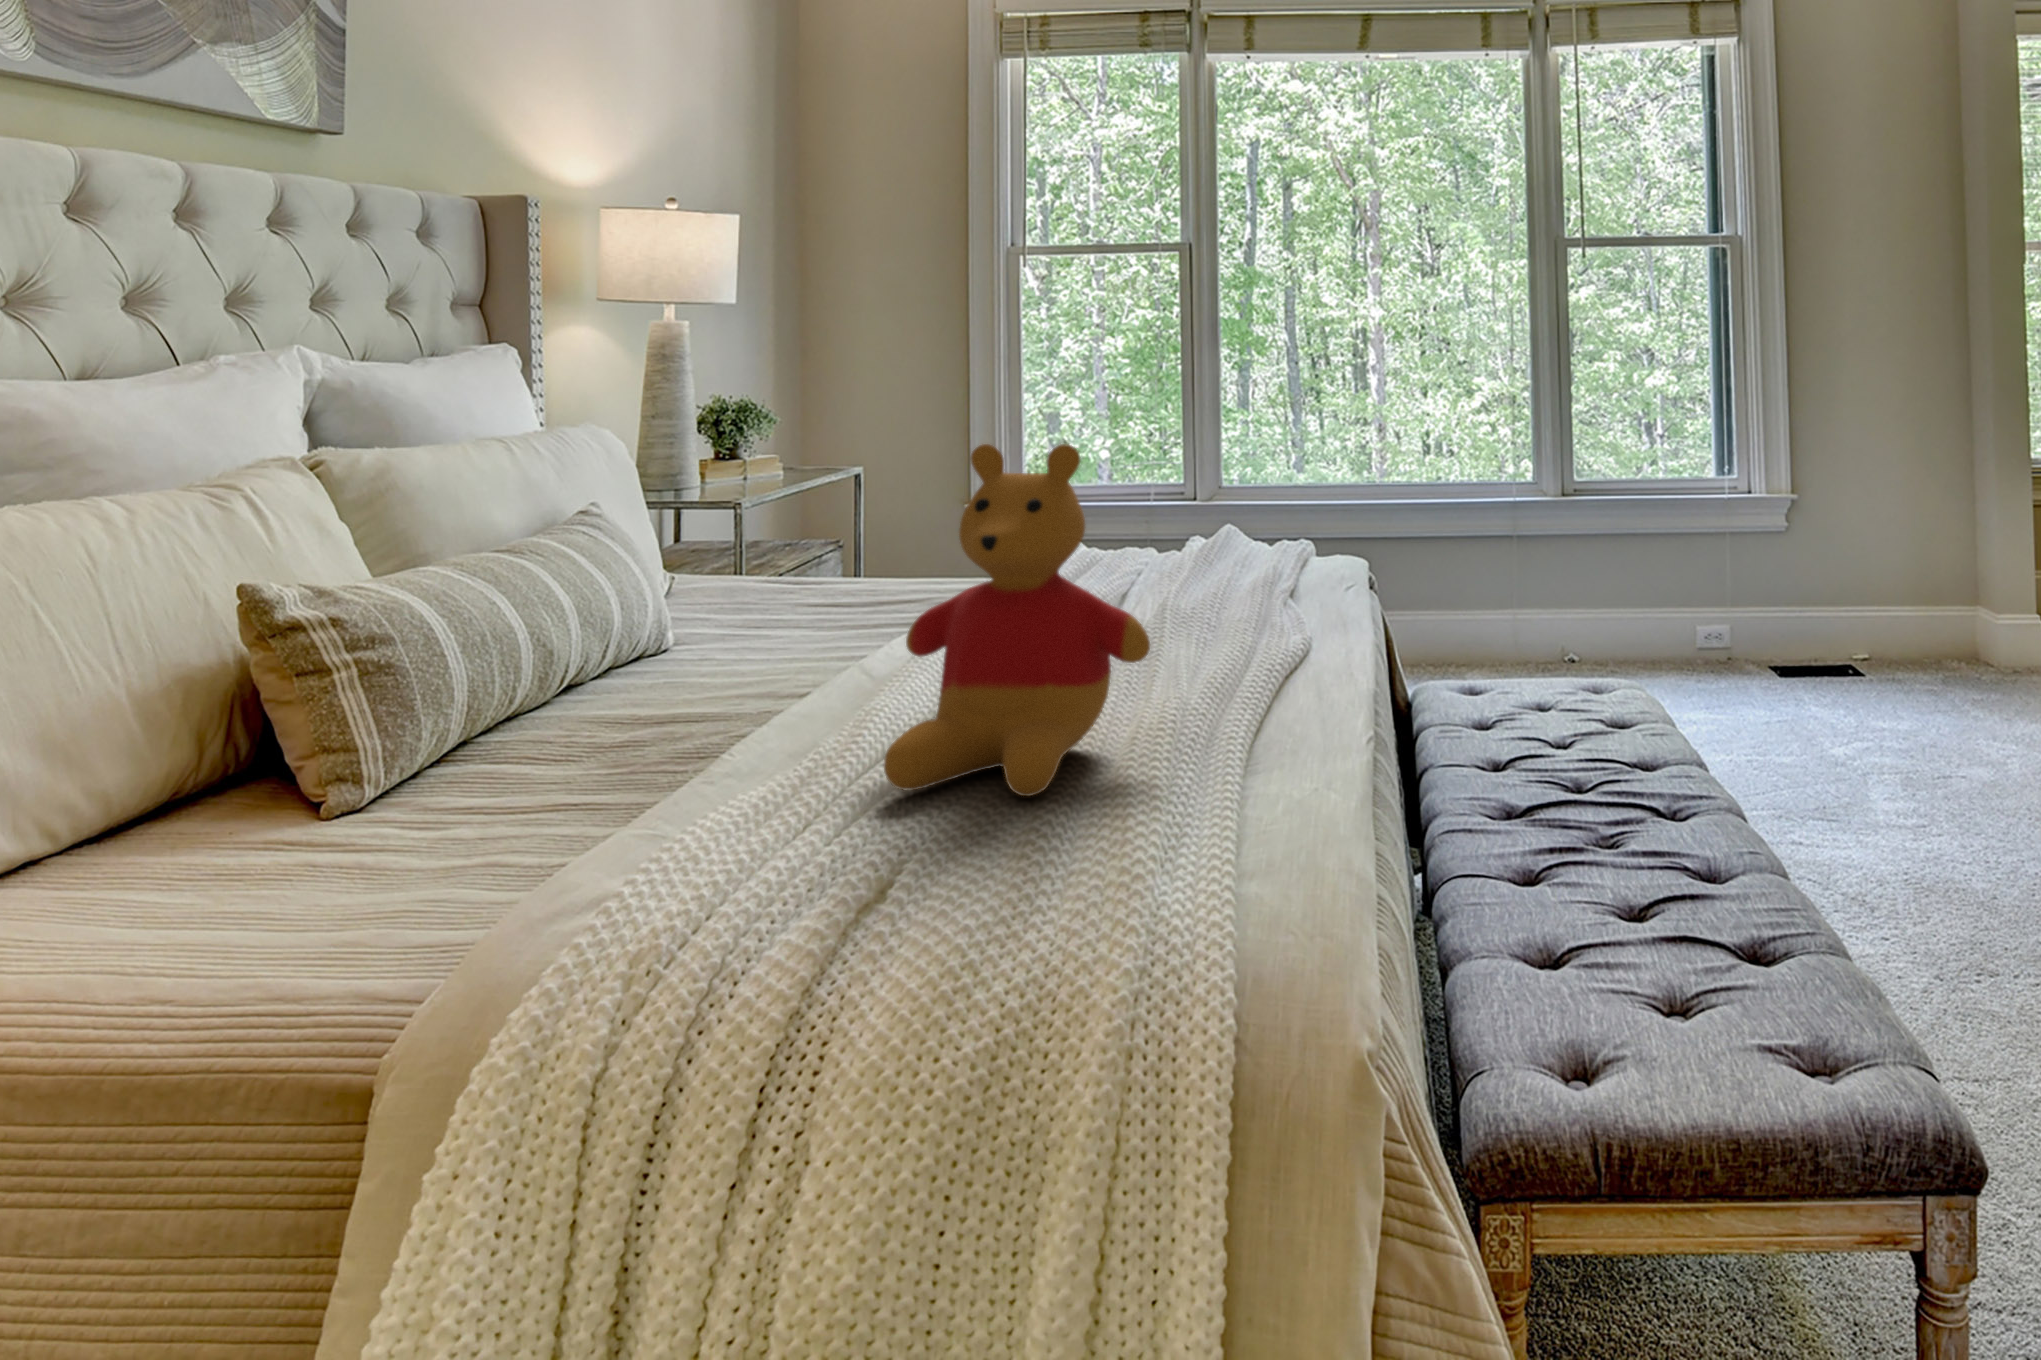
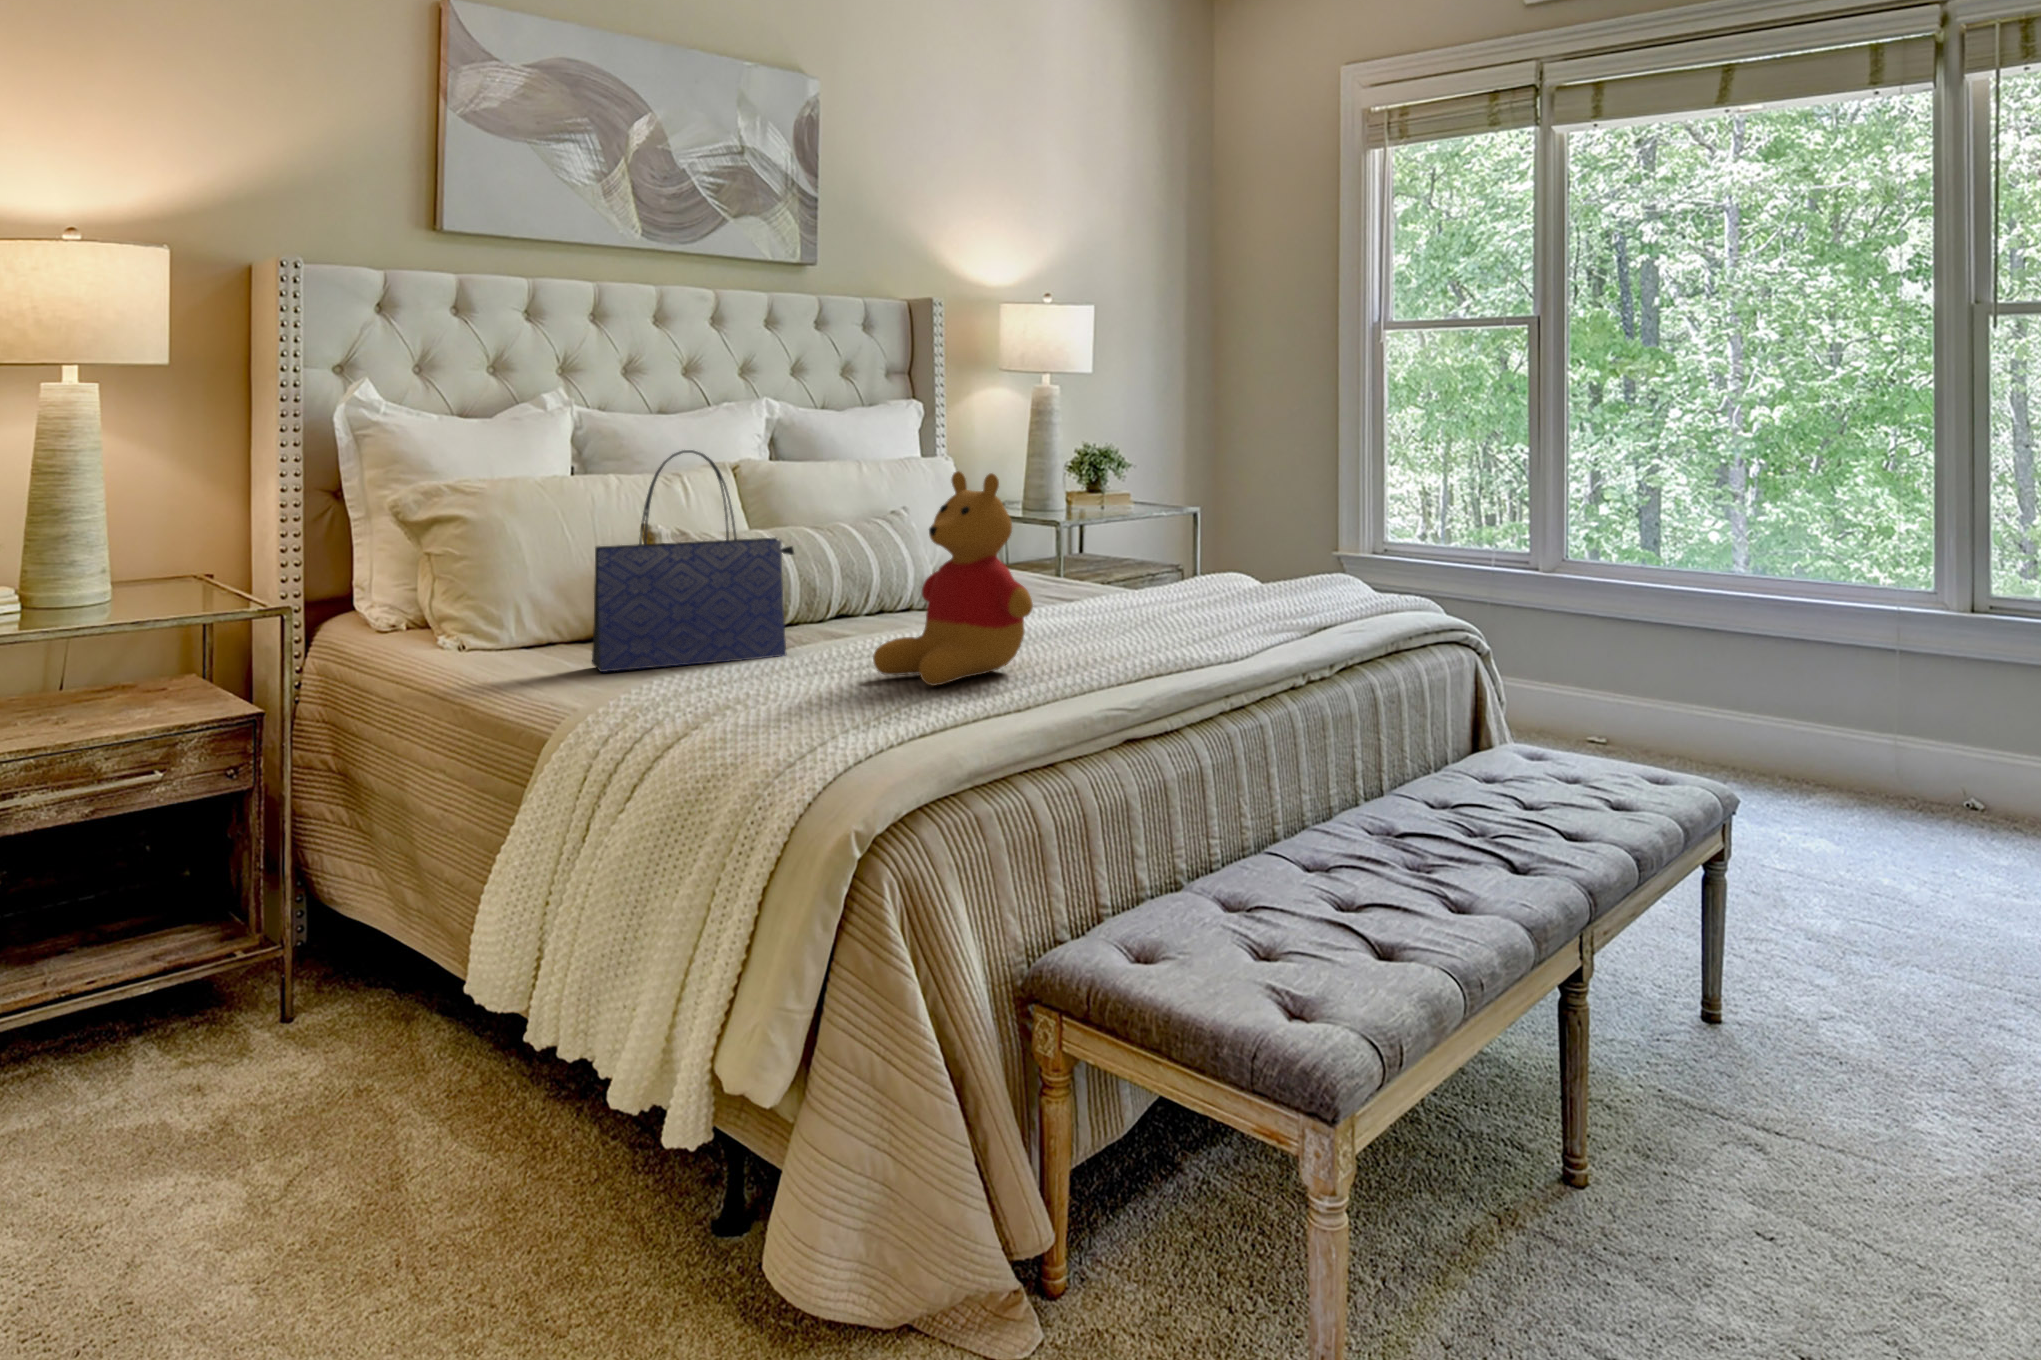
tote bag: none [194,435,605,895] -> present [592,450,794,672]

